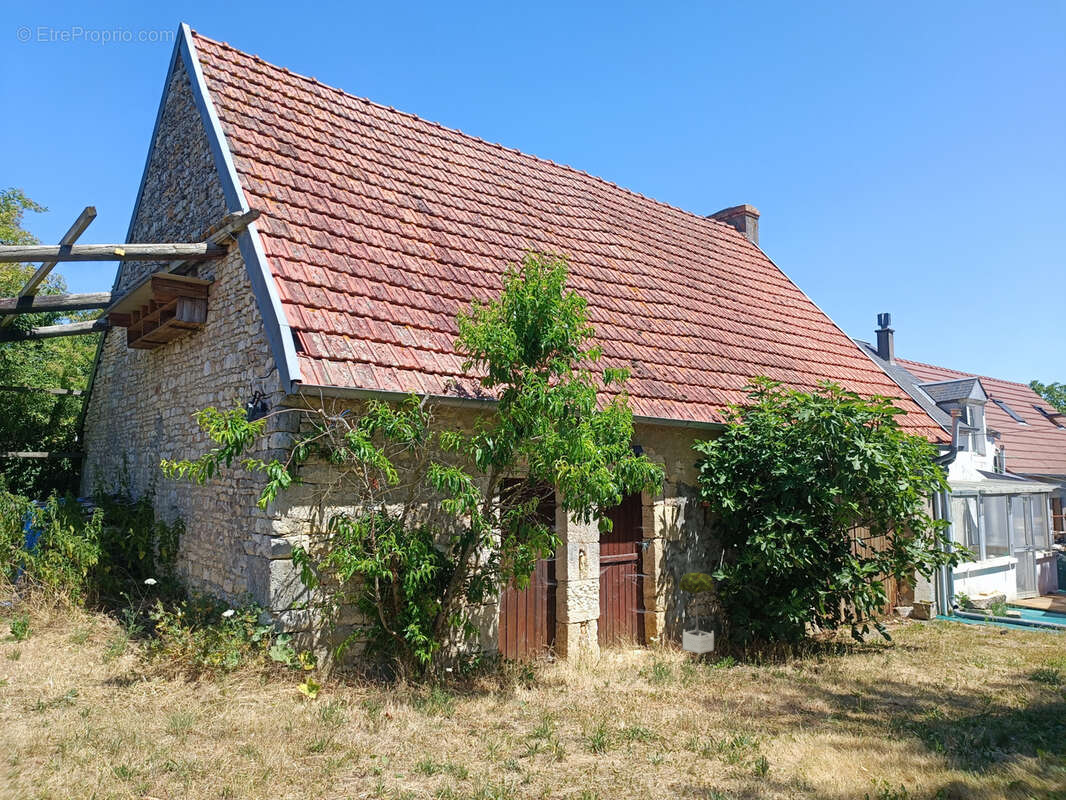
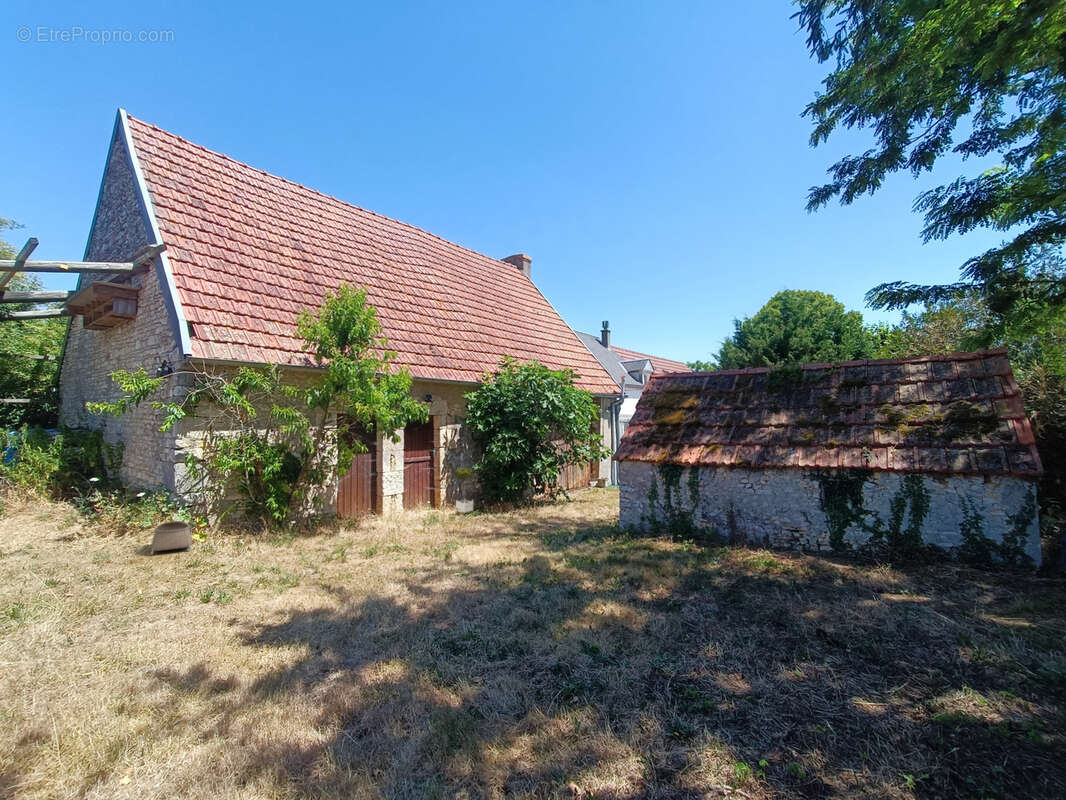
basket: none [238,660,299,719] -> present [150,521,192,555]

